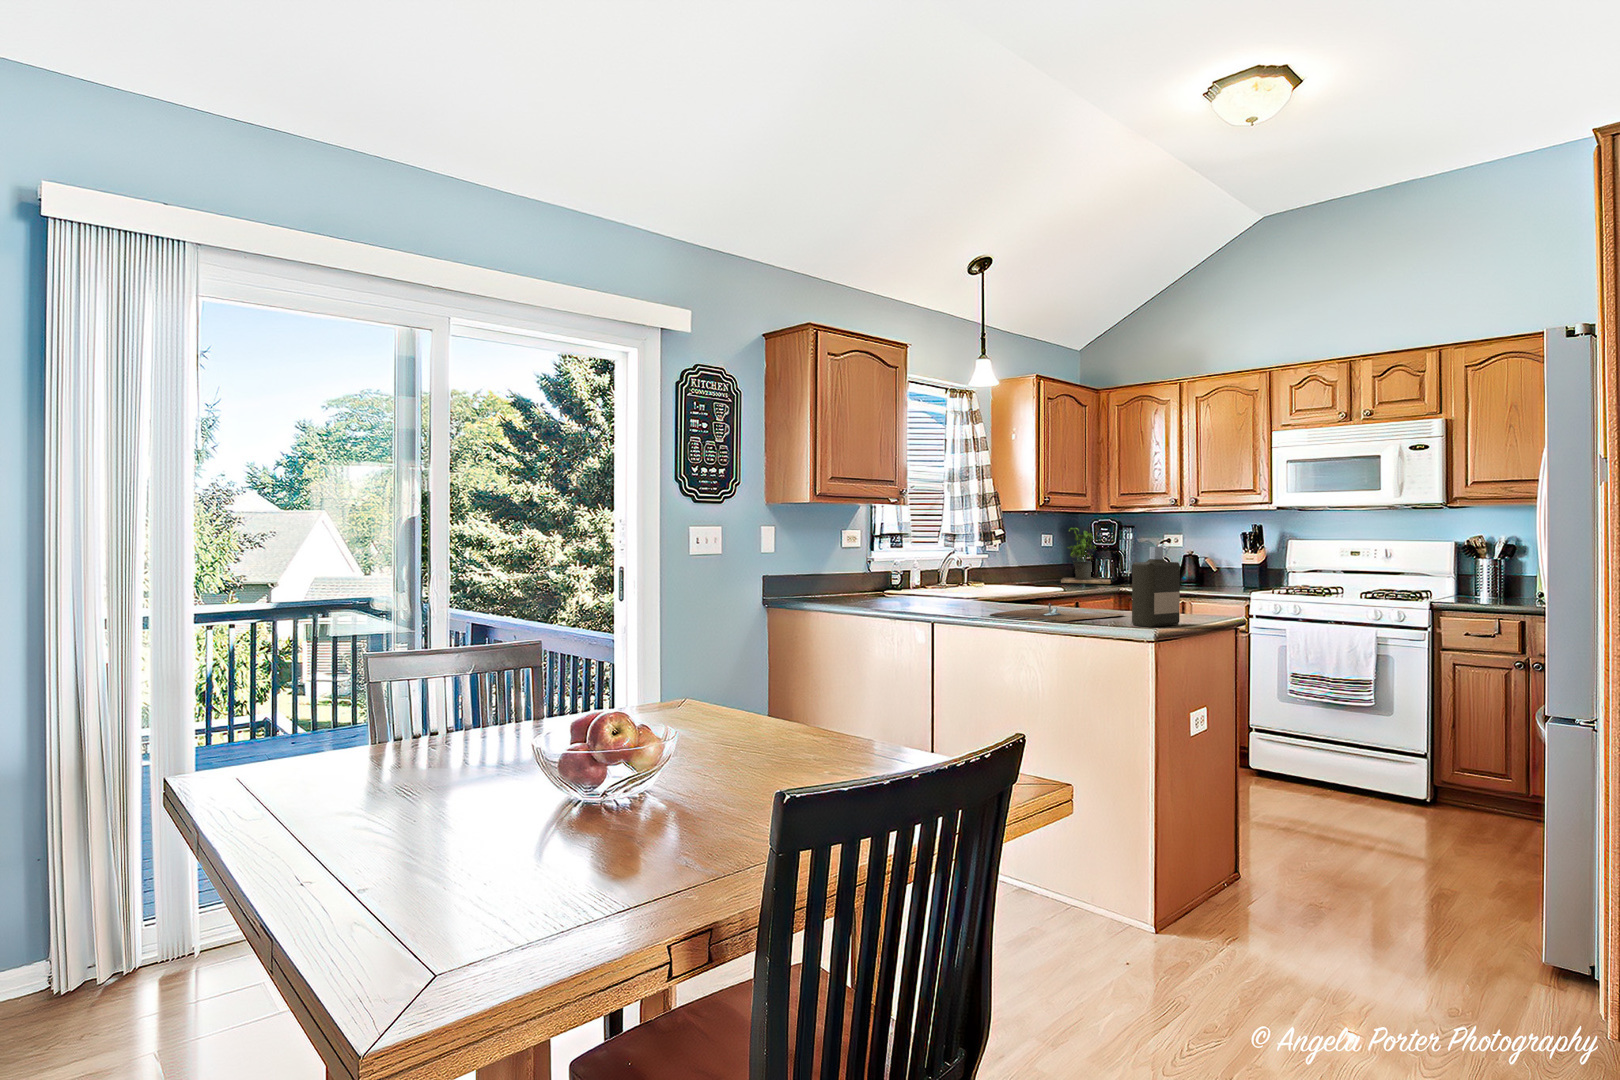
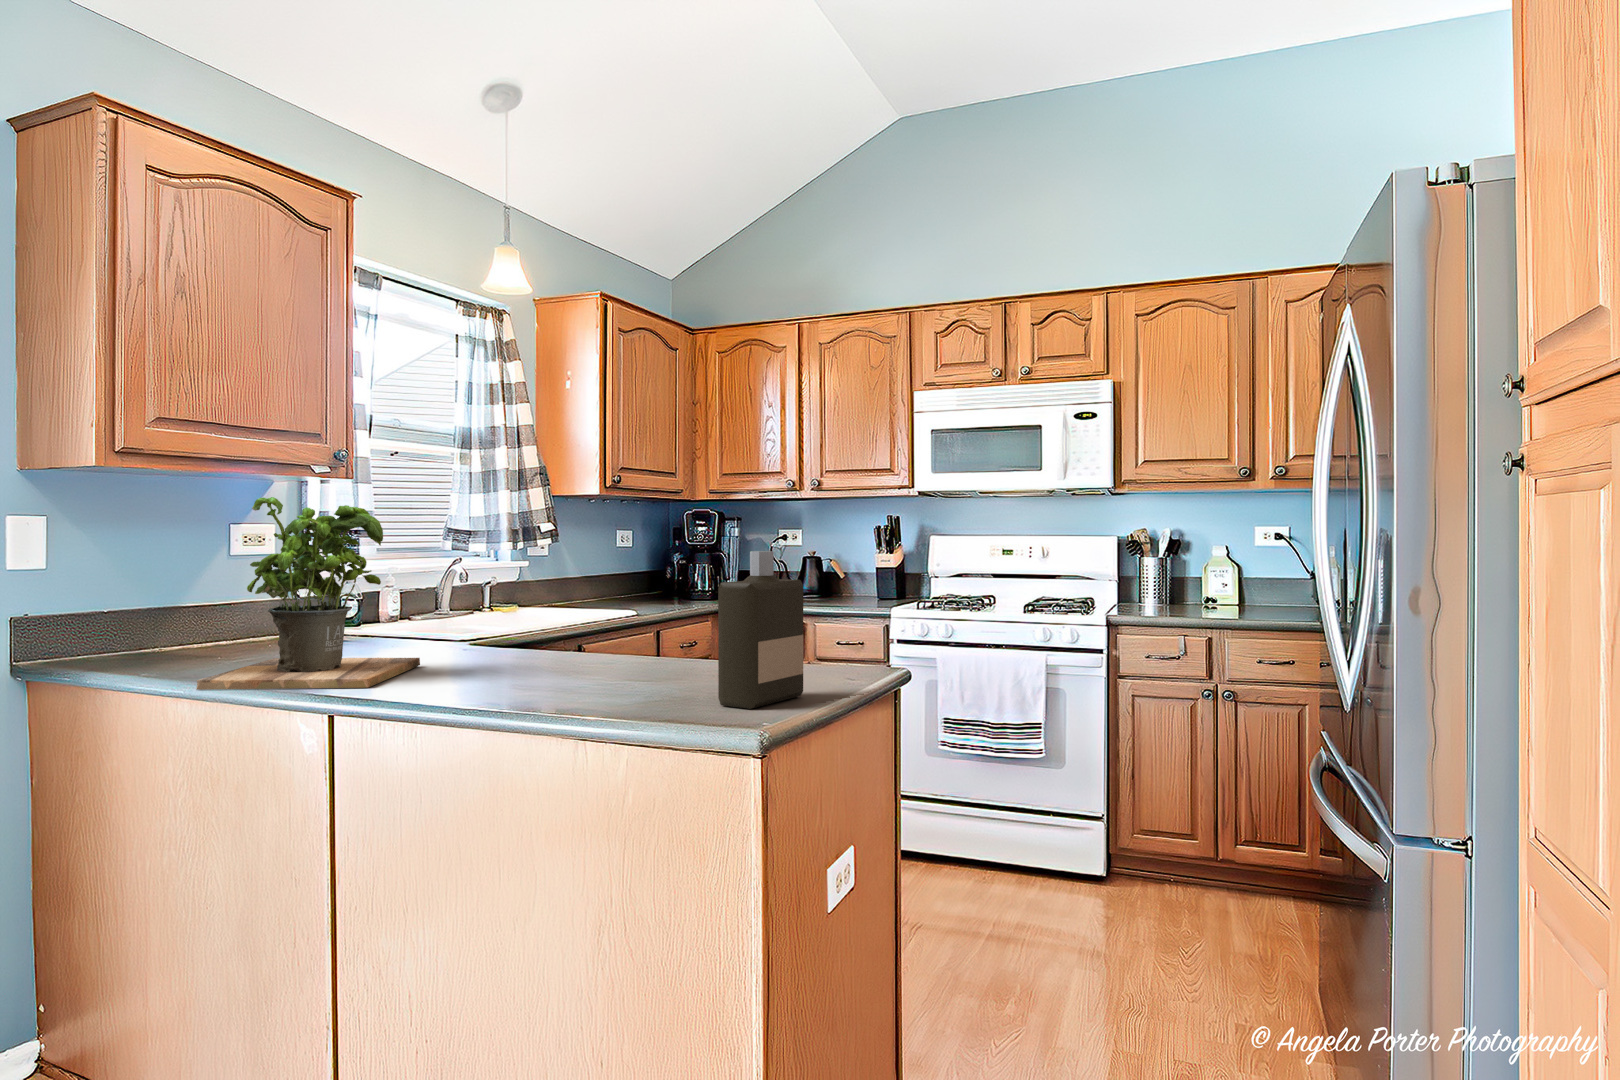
potted plant: present [1061,528,1111,584] -> present [196,497,420,690]
cutting board: present [990,603,1124,621] -> none [453,660,714,701]

